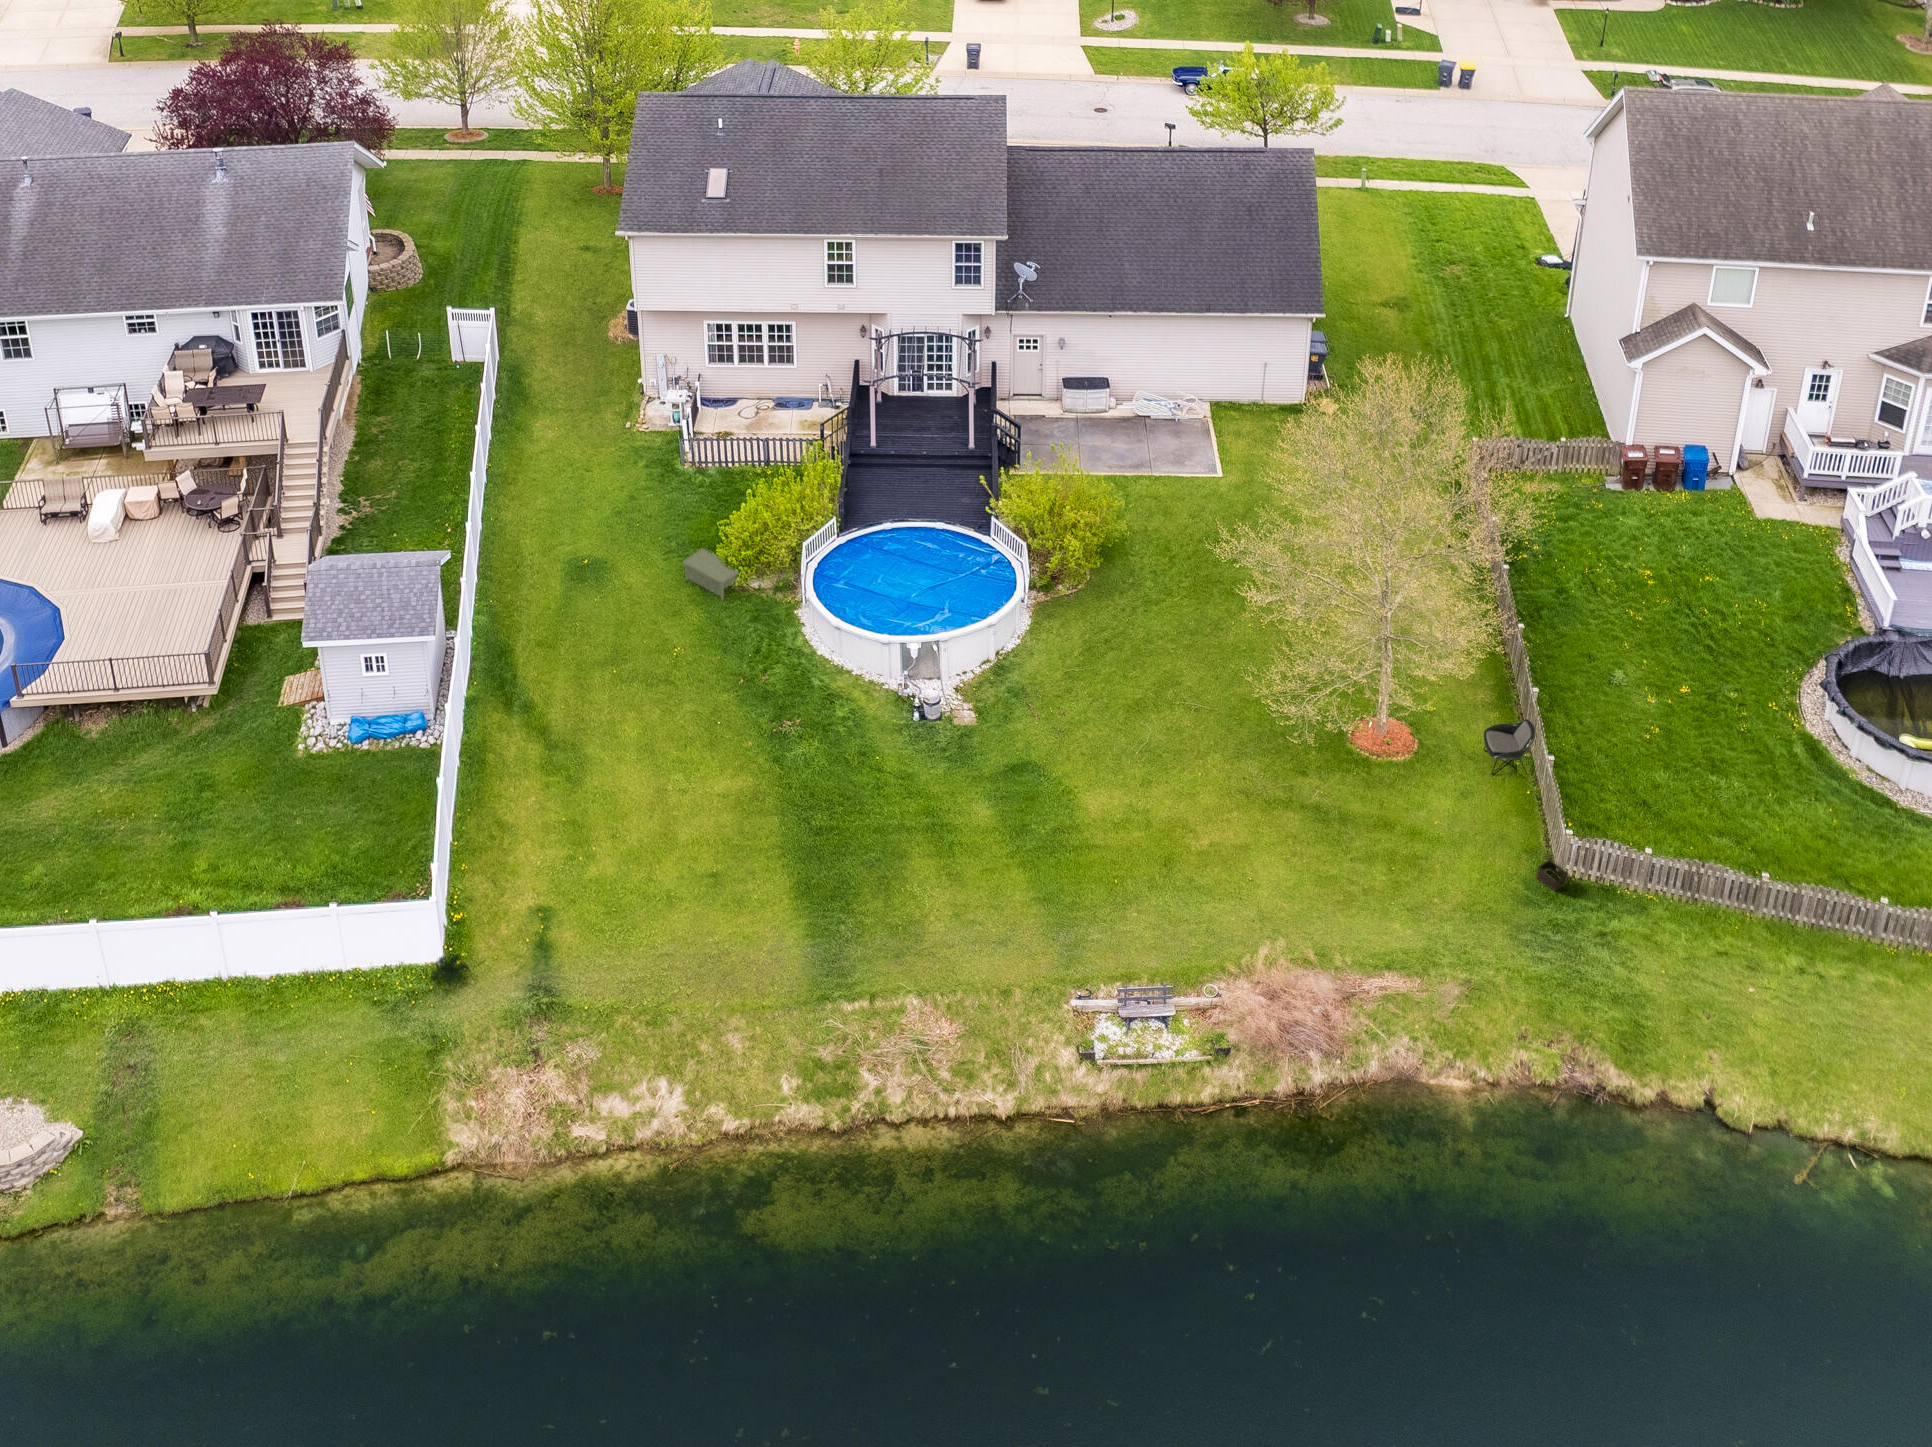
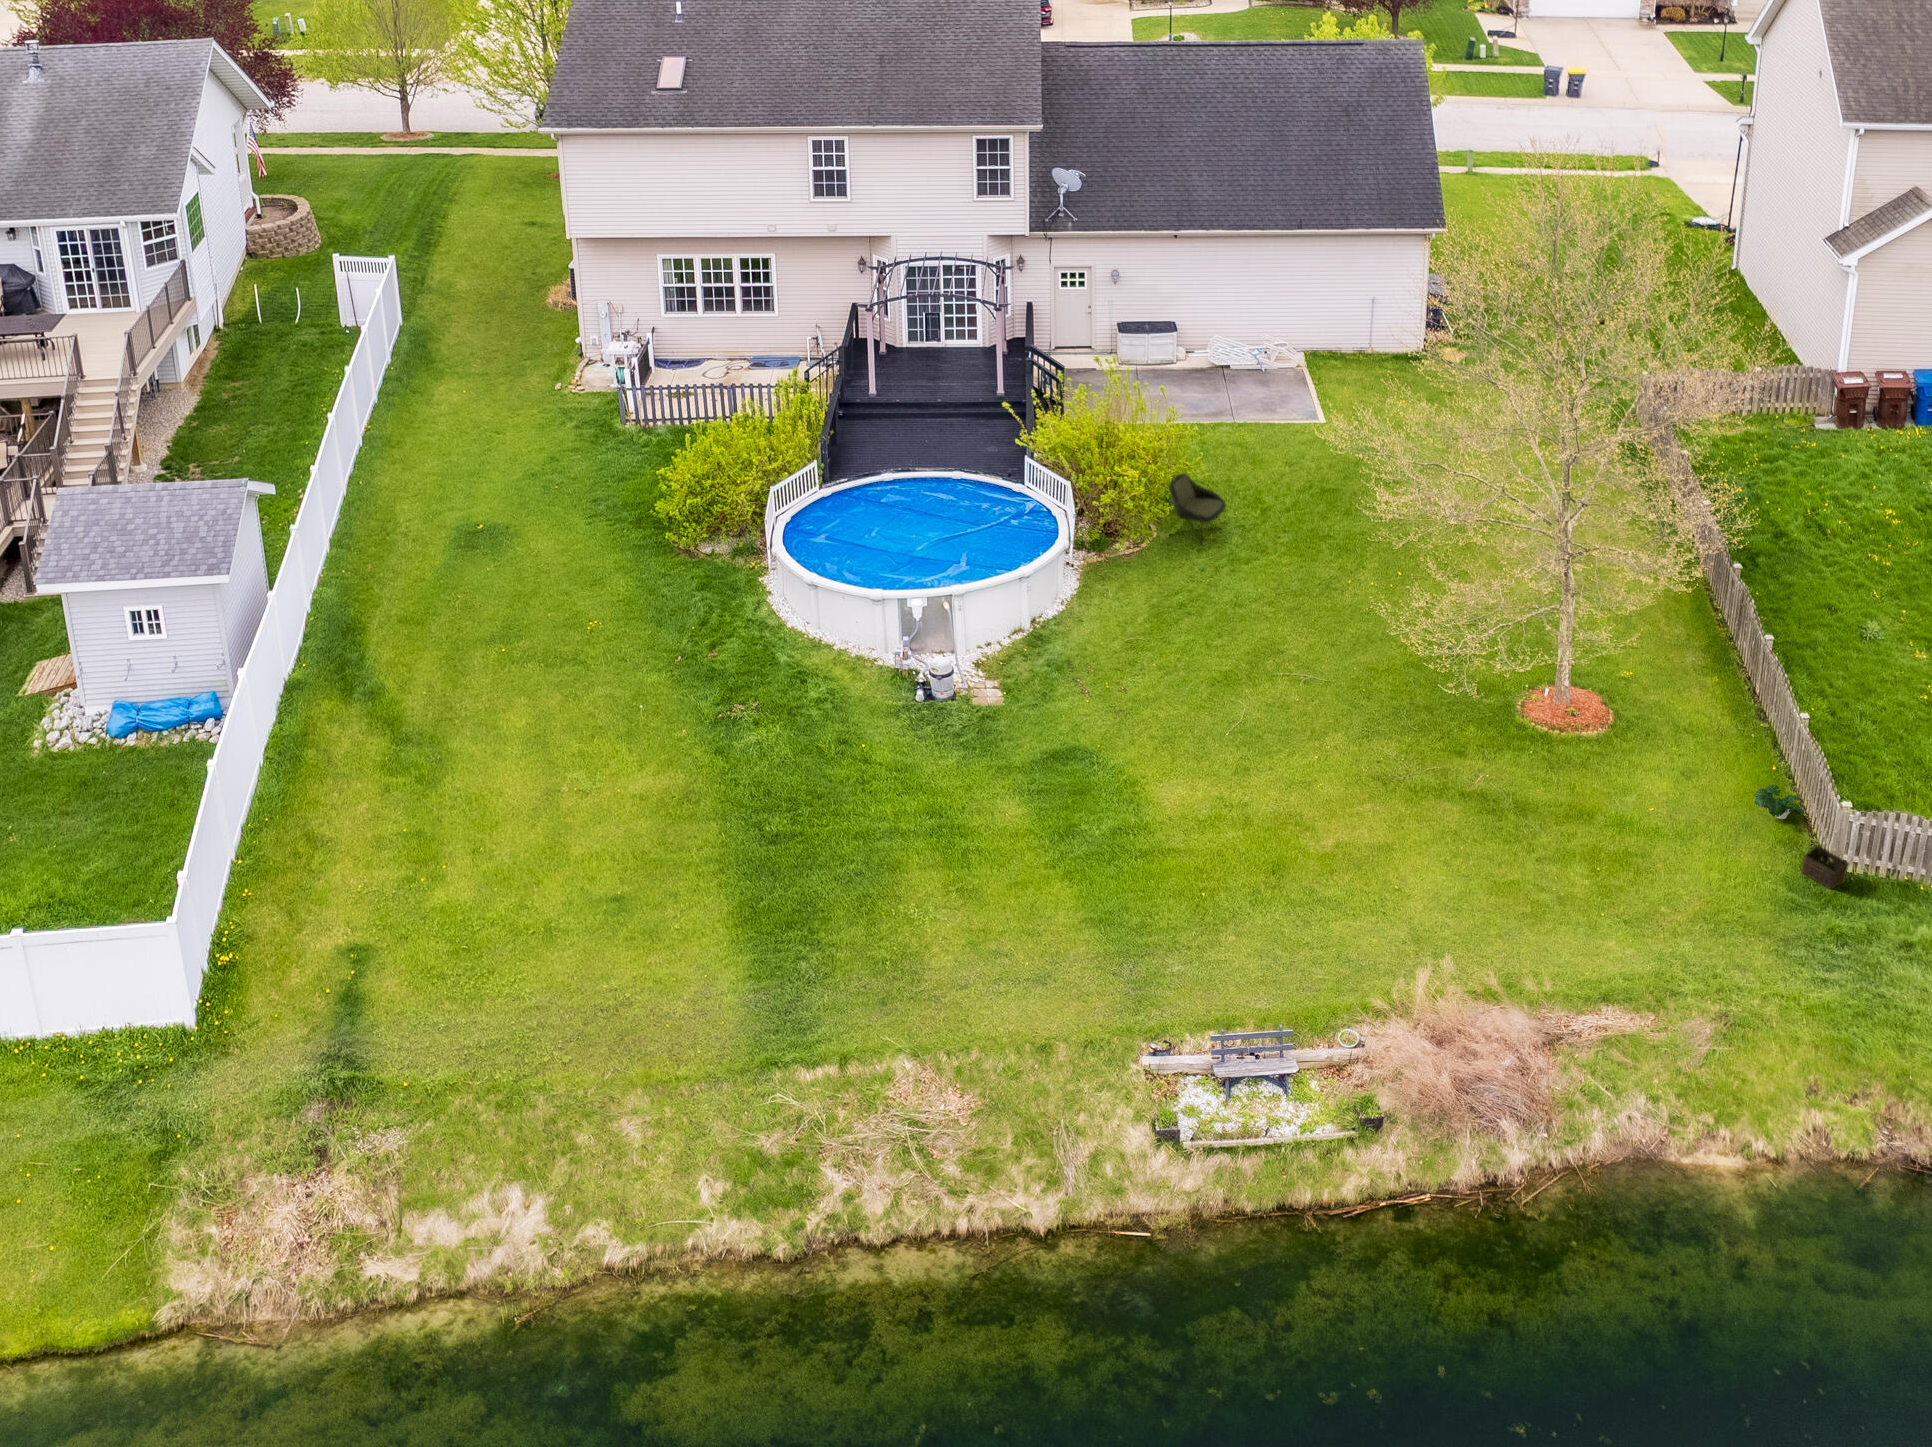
storage bench: present [683,549,738,600] -> none [614,504,694,568]
lounge chair: present [1484,719,1536,775] -> present [1169,473,1226,544]
potted plant: present [431,954,468,983] -> present [1754,784,1804,819]

